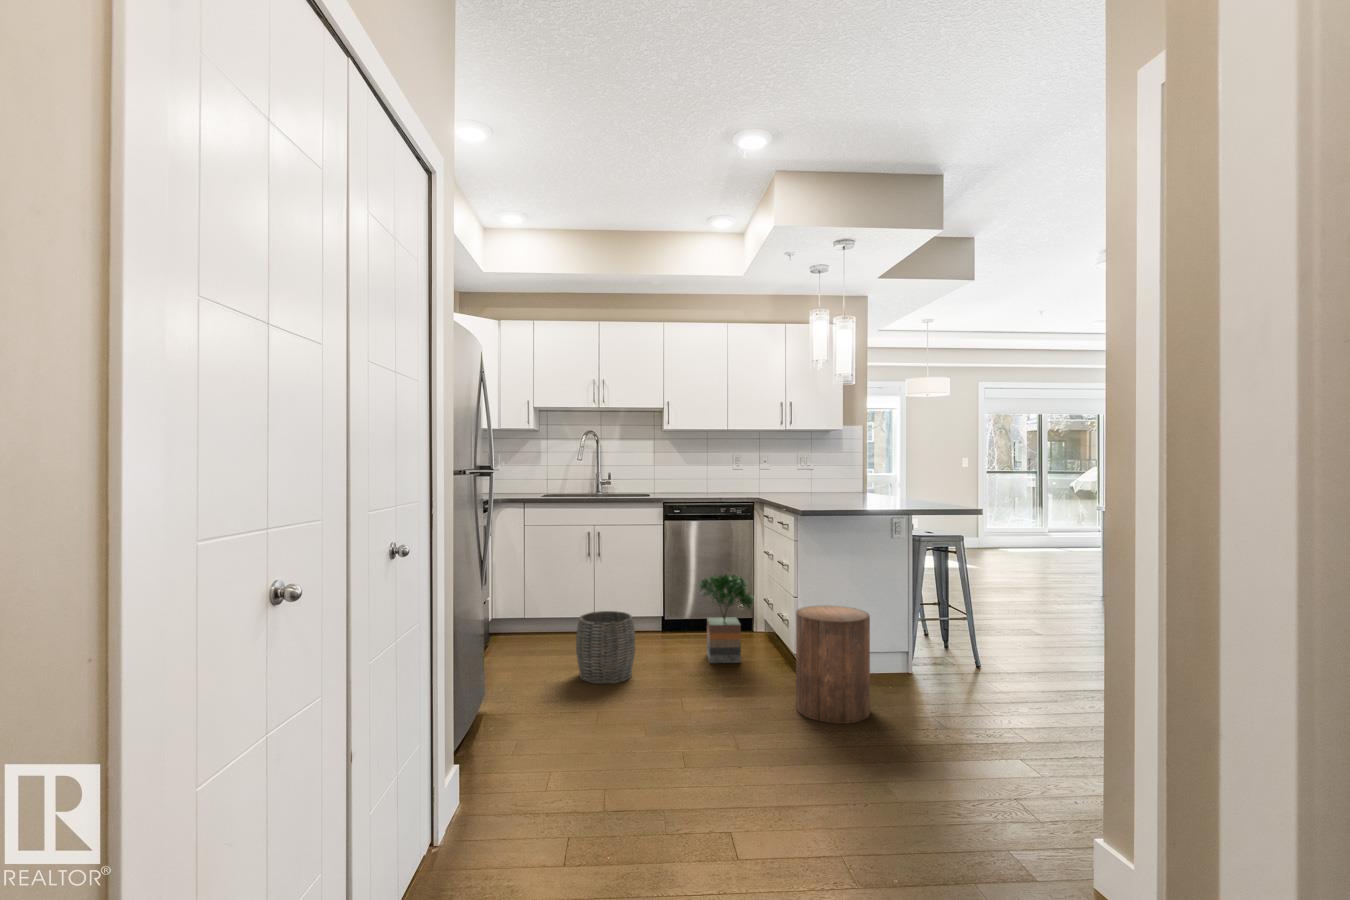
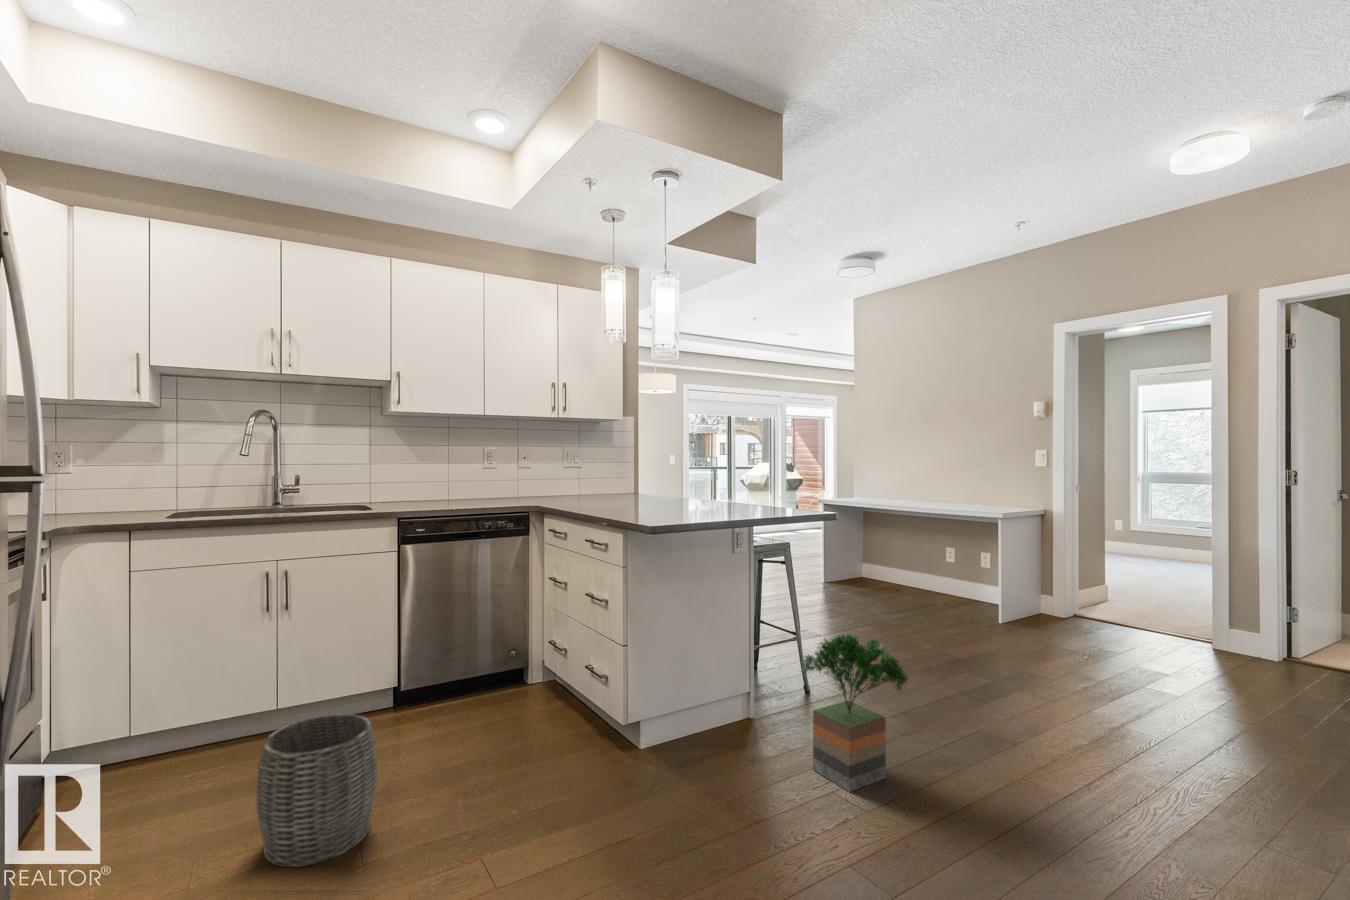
potted tree: present [699,575,753,663] -> present [802,634,910,792]
stool: present [796,605,870,724] -> none [665,661,771,853]

